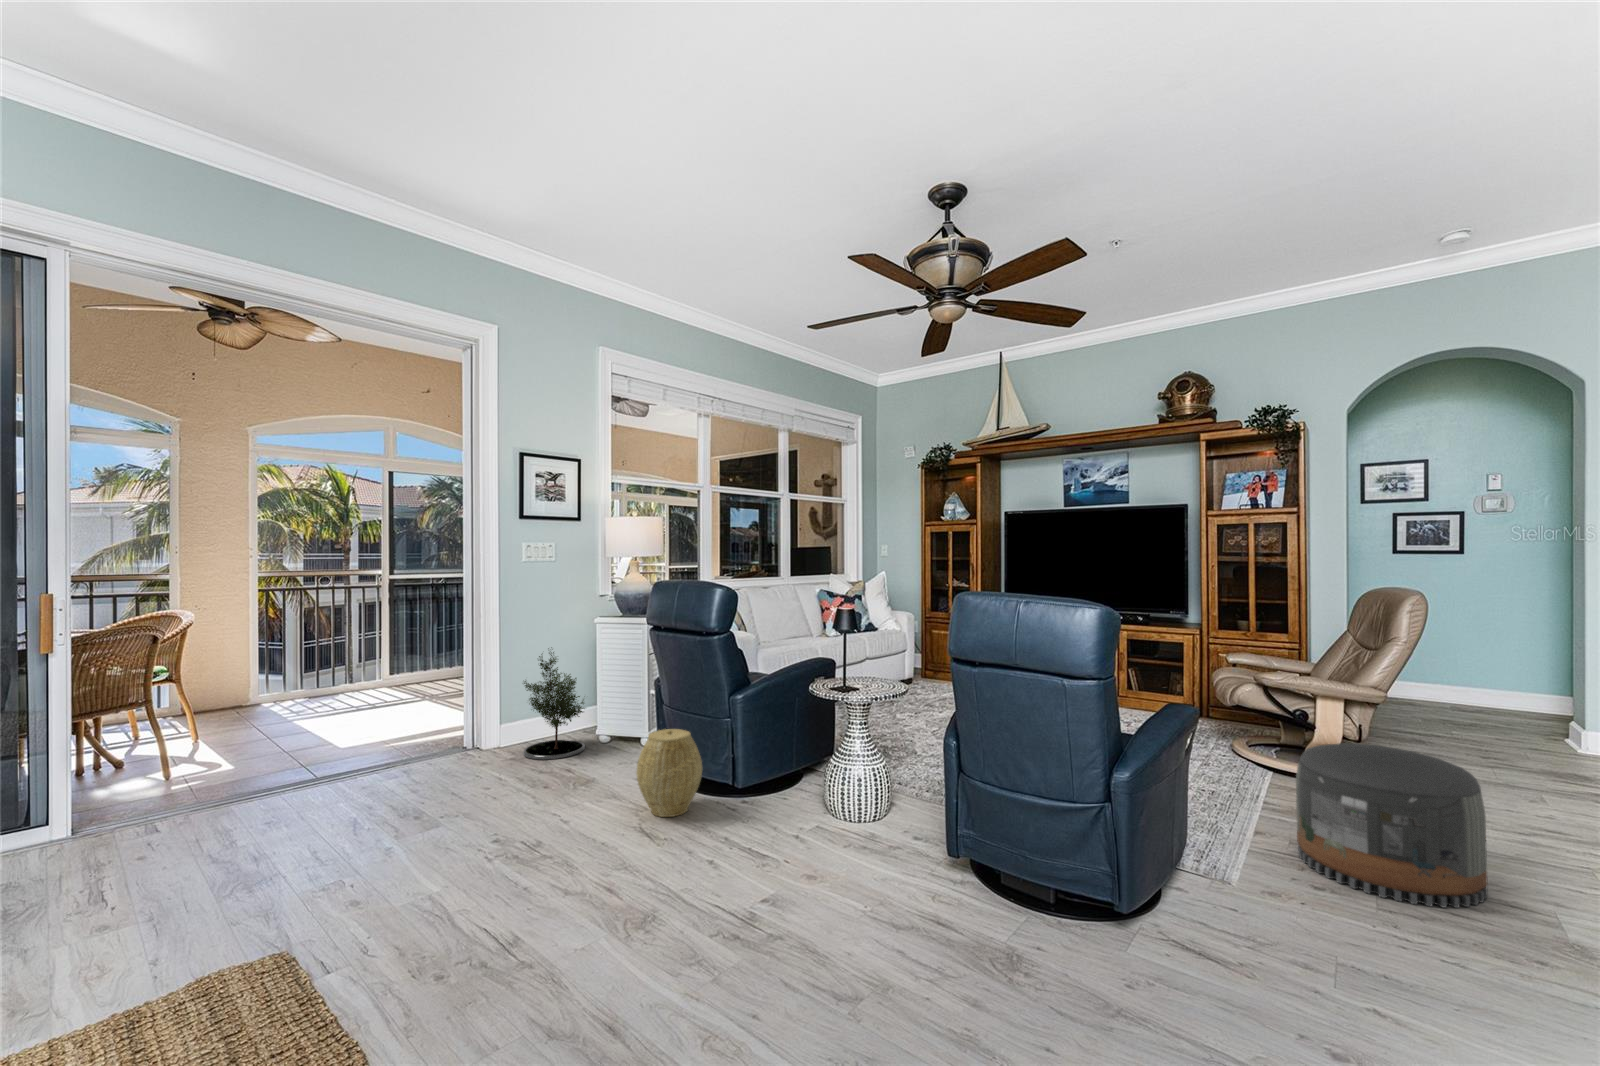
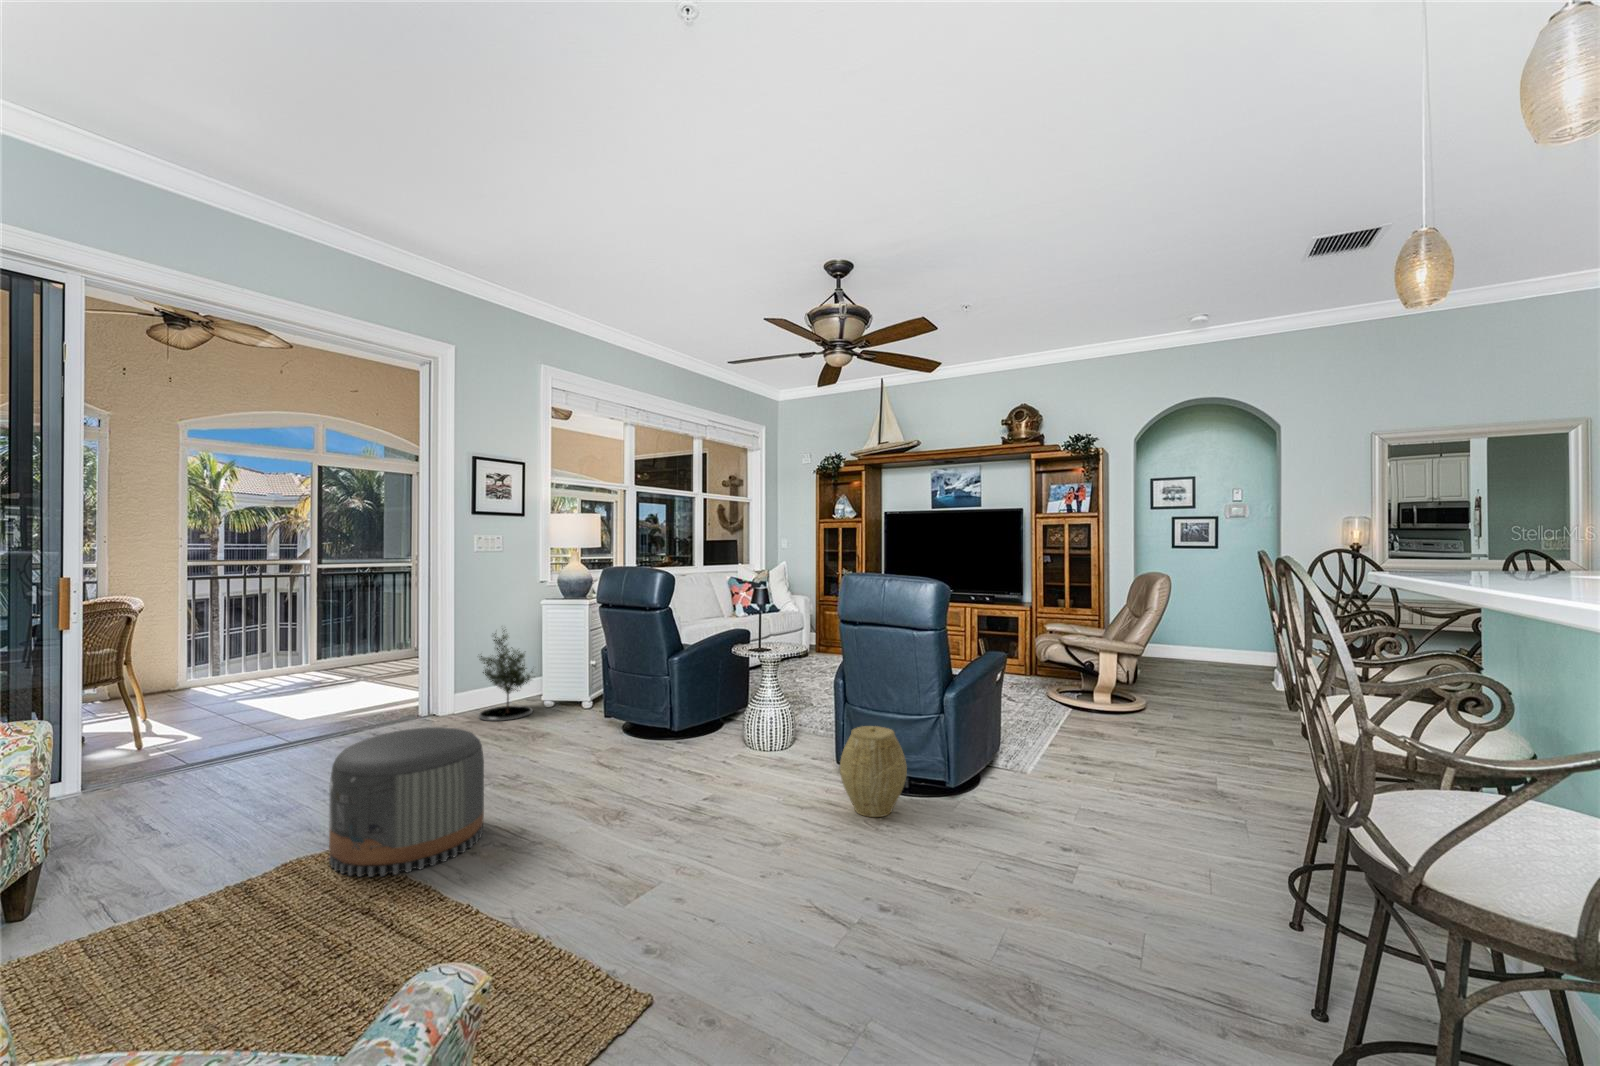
woven basket: present [636,729,702,817] -> present [840,726,907,817]
pouf: present [1296,743,1488,908] -> present [329,727,484,877]

